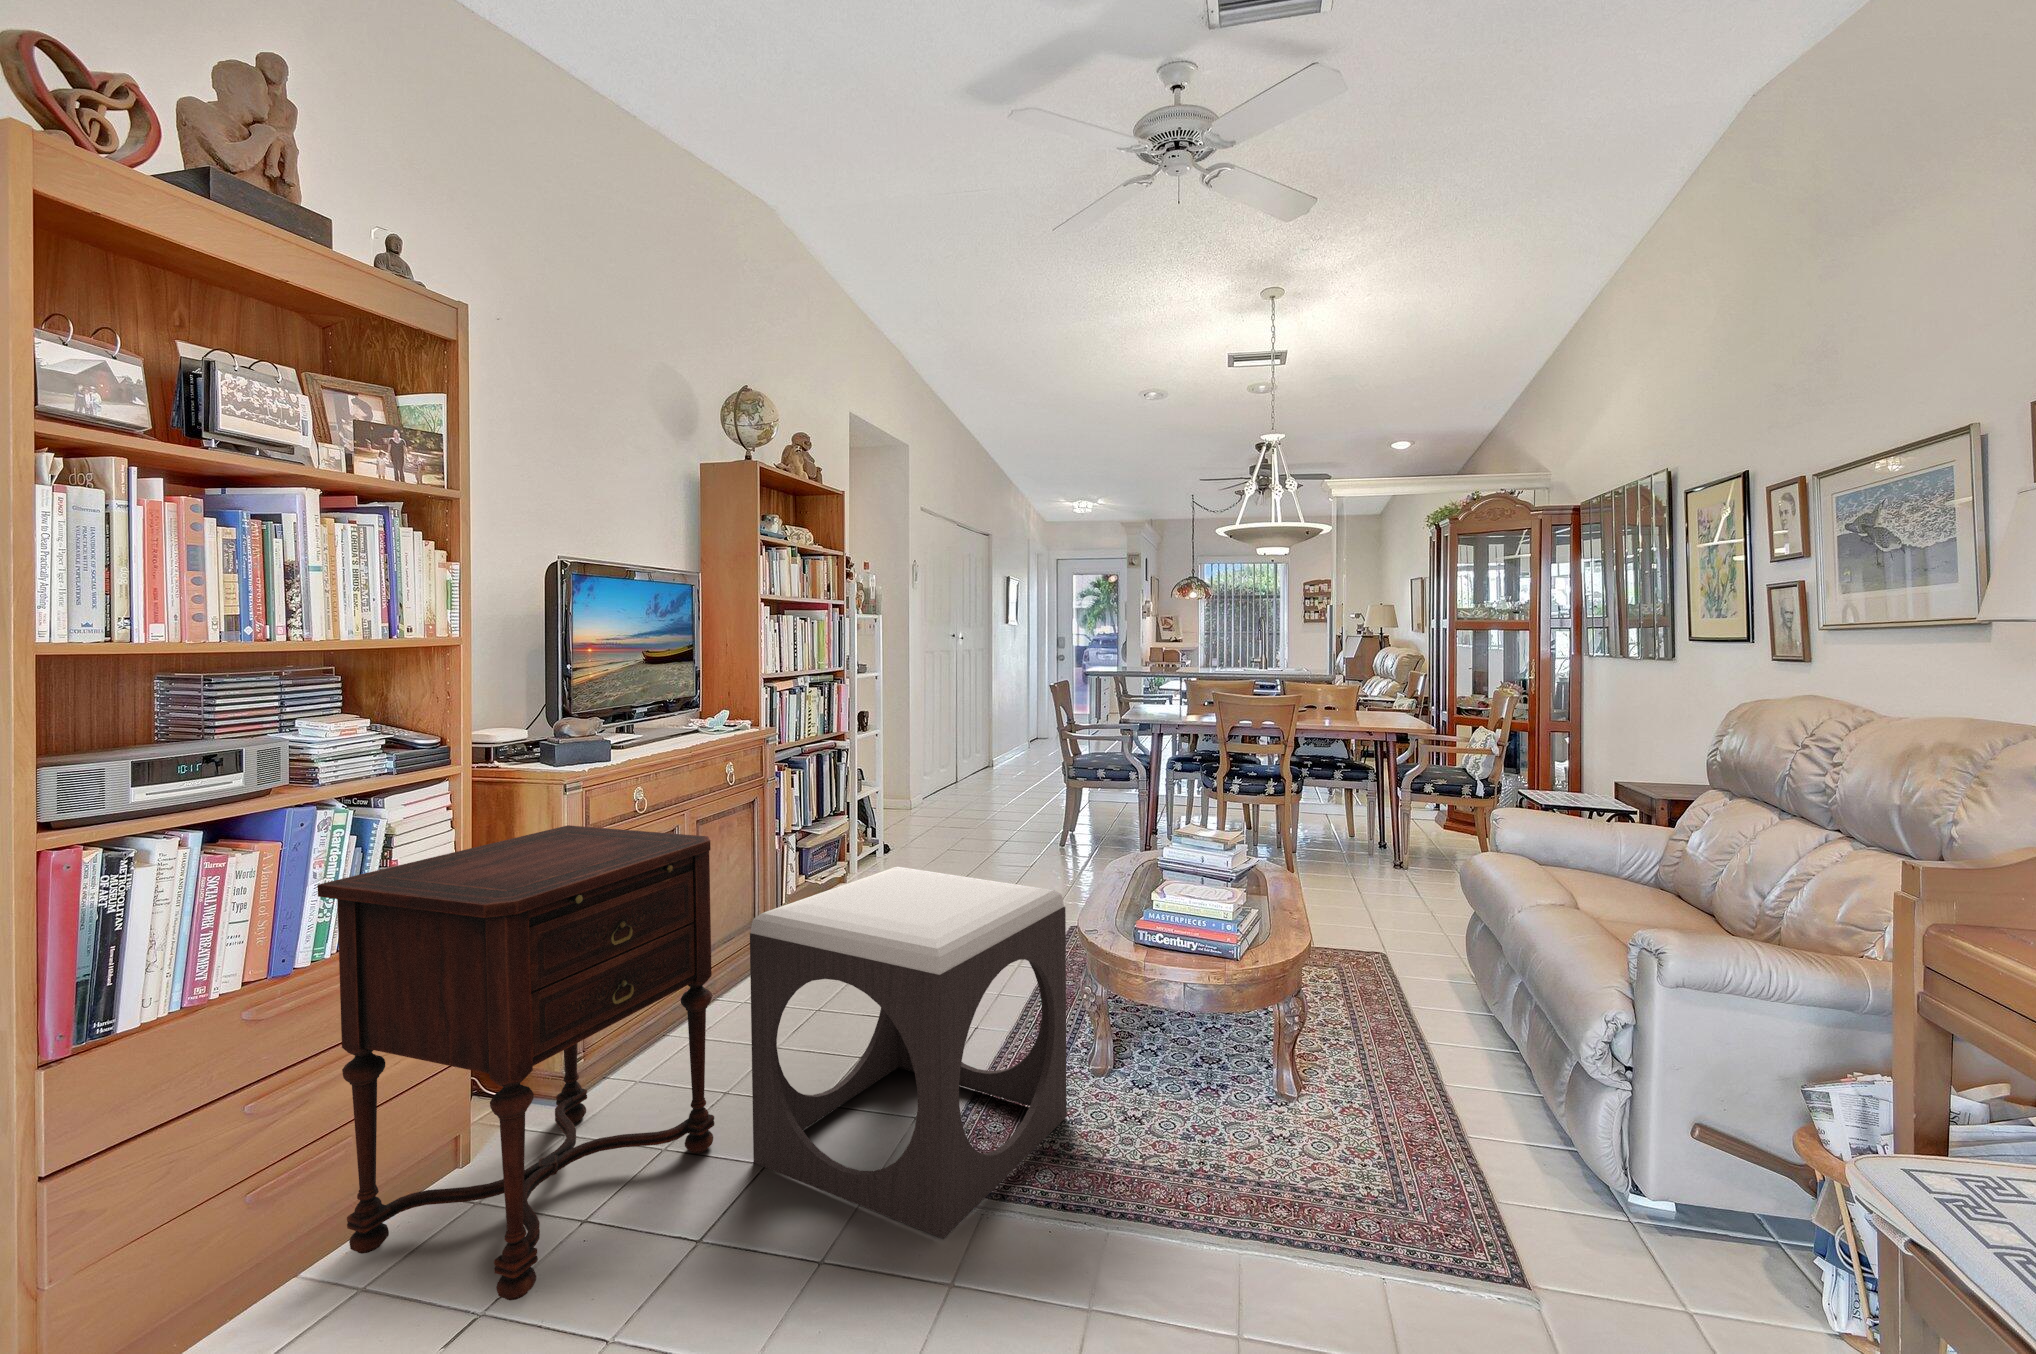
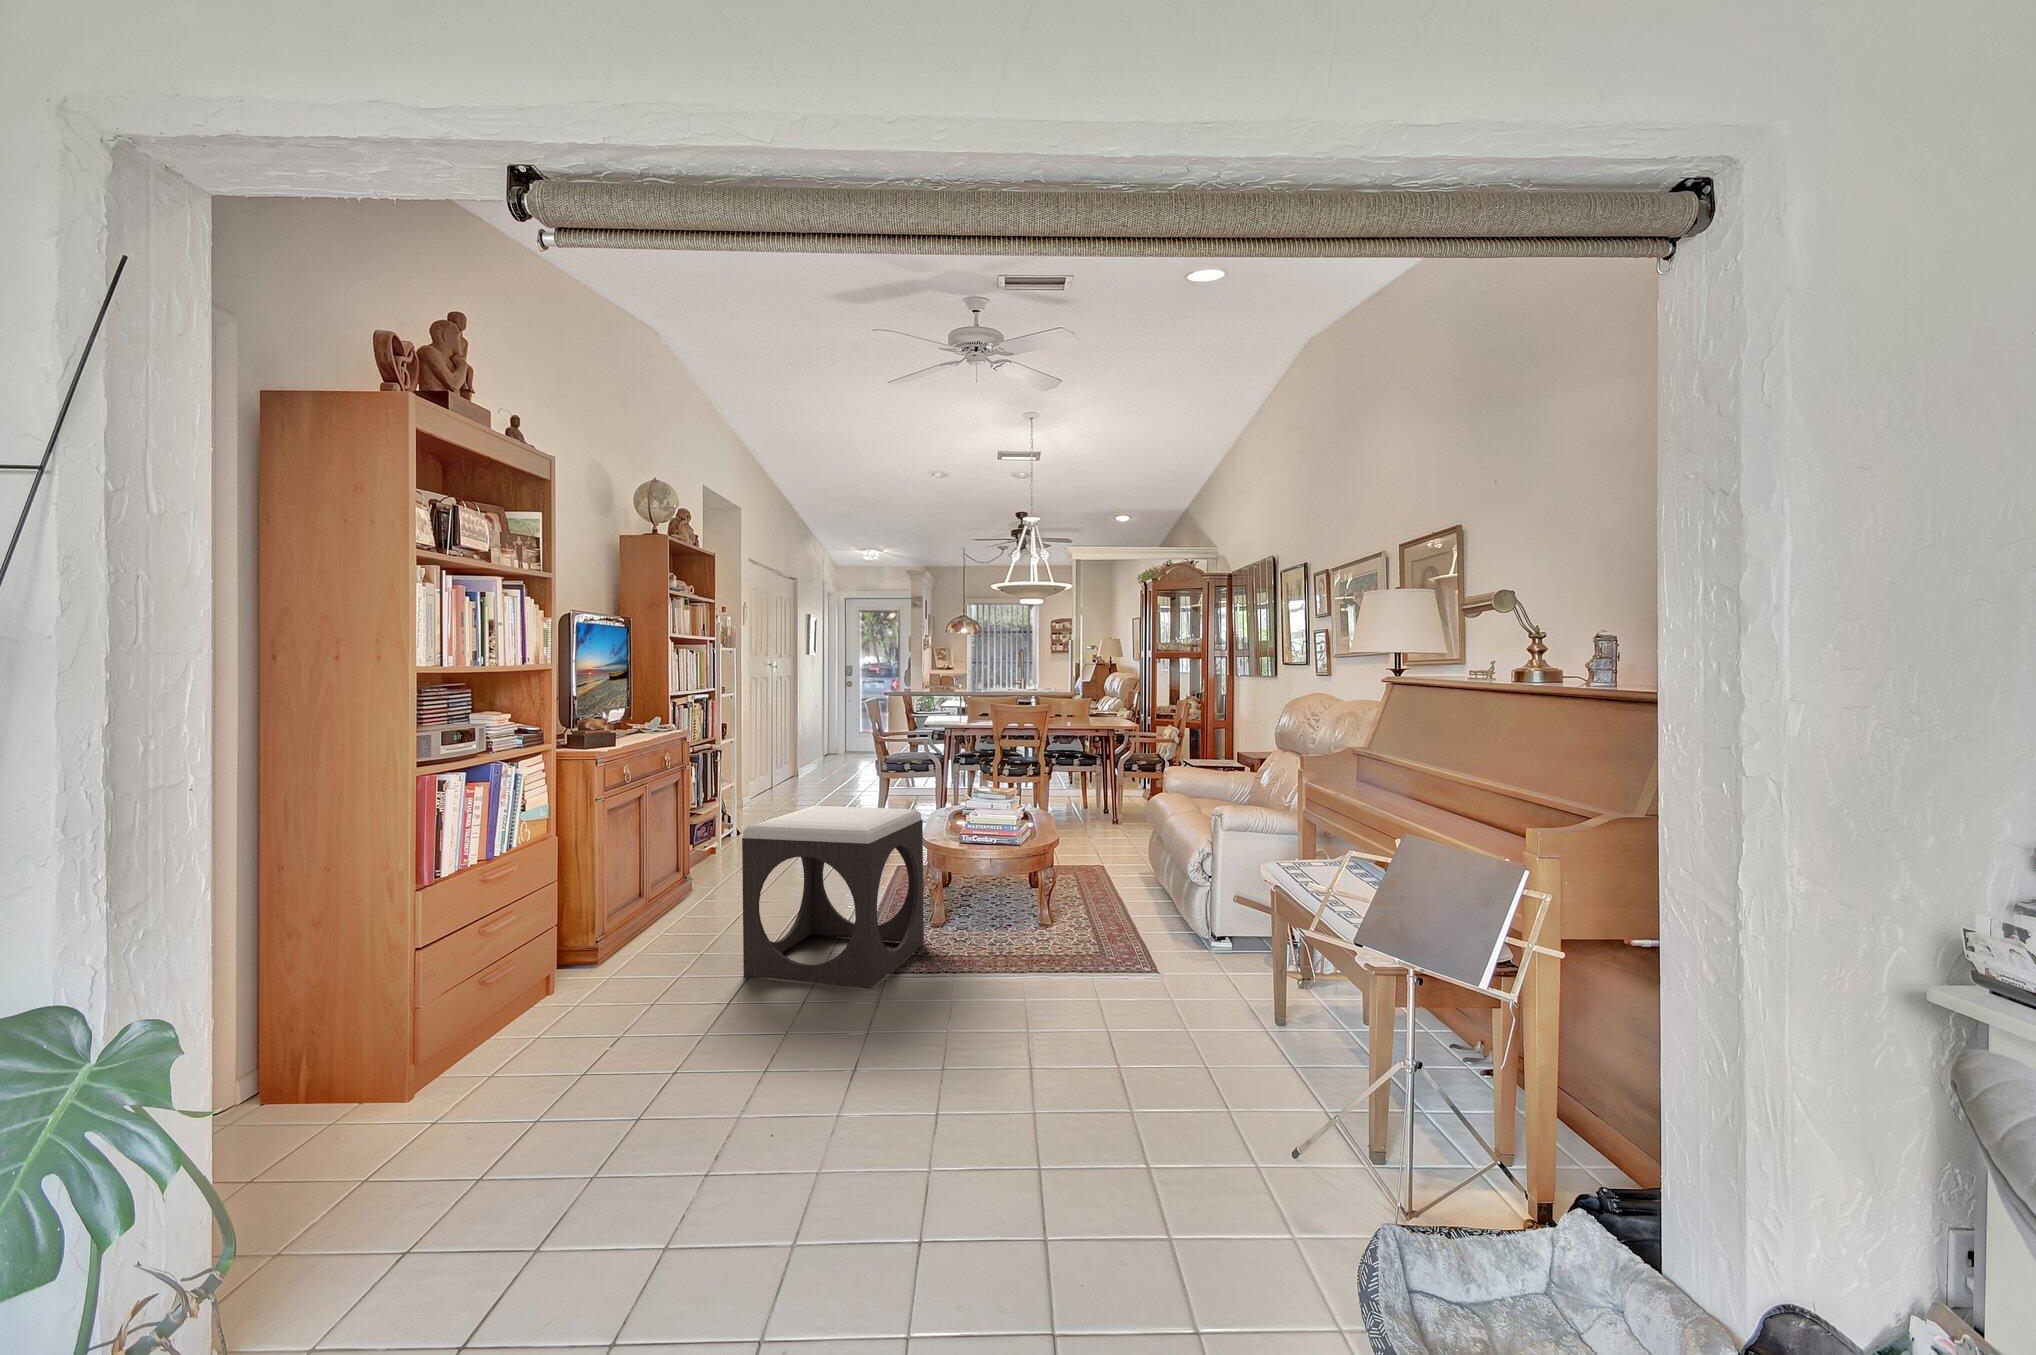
side table: present [318,825,714,1300] -> none [504,784,714,1029]

